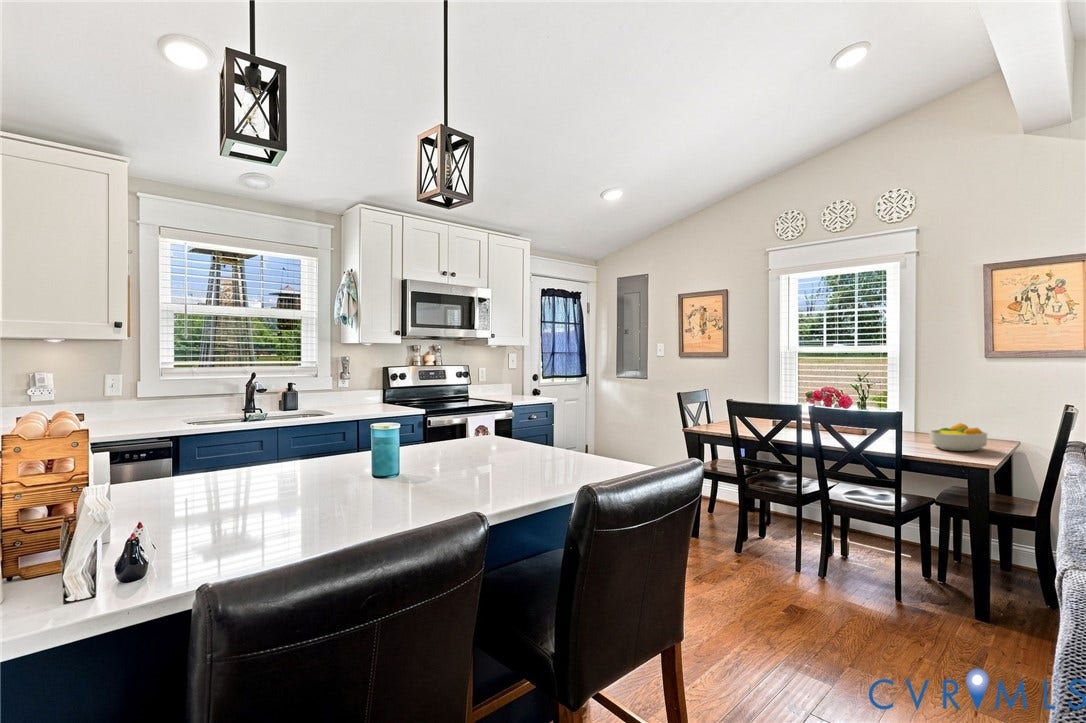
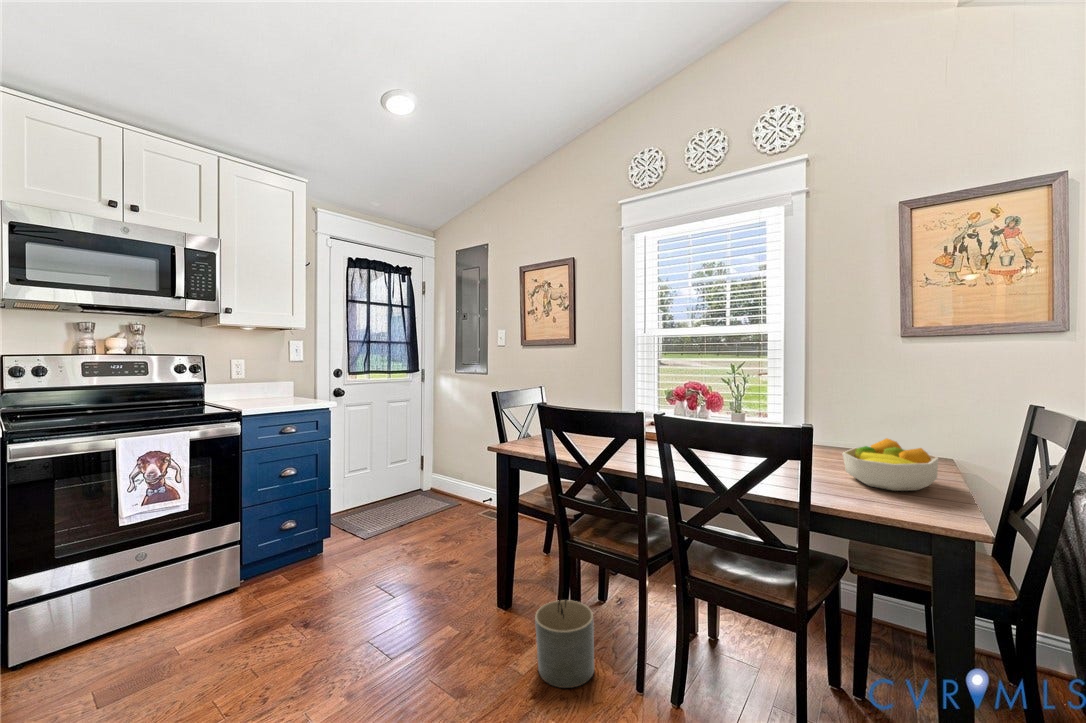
planter: none [727,521,765,563] -> present [535,600,594,688]

